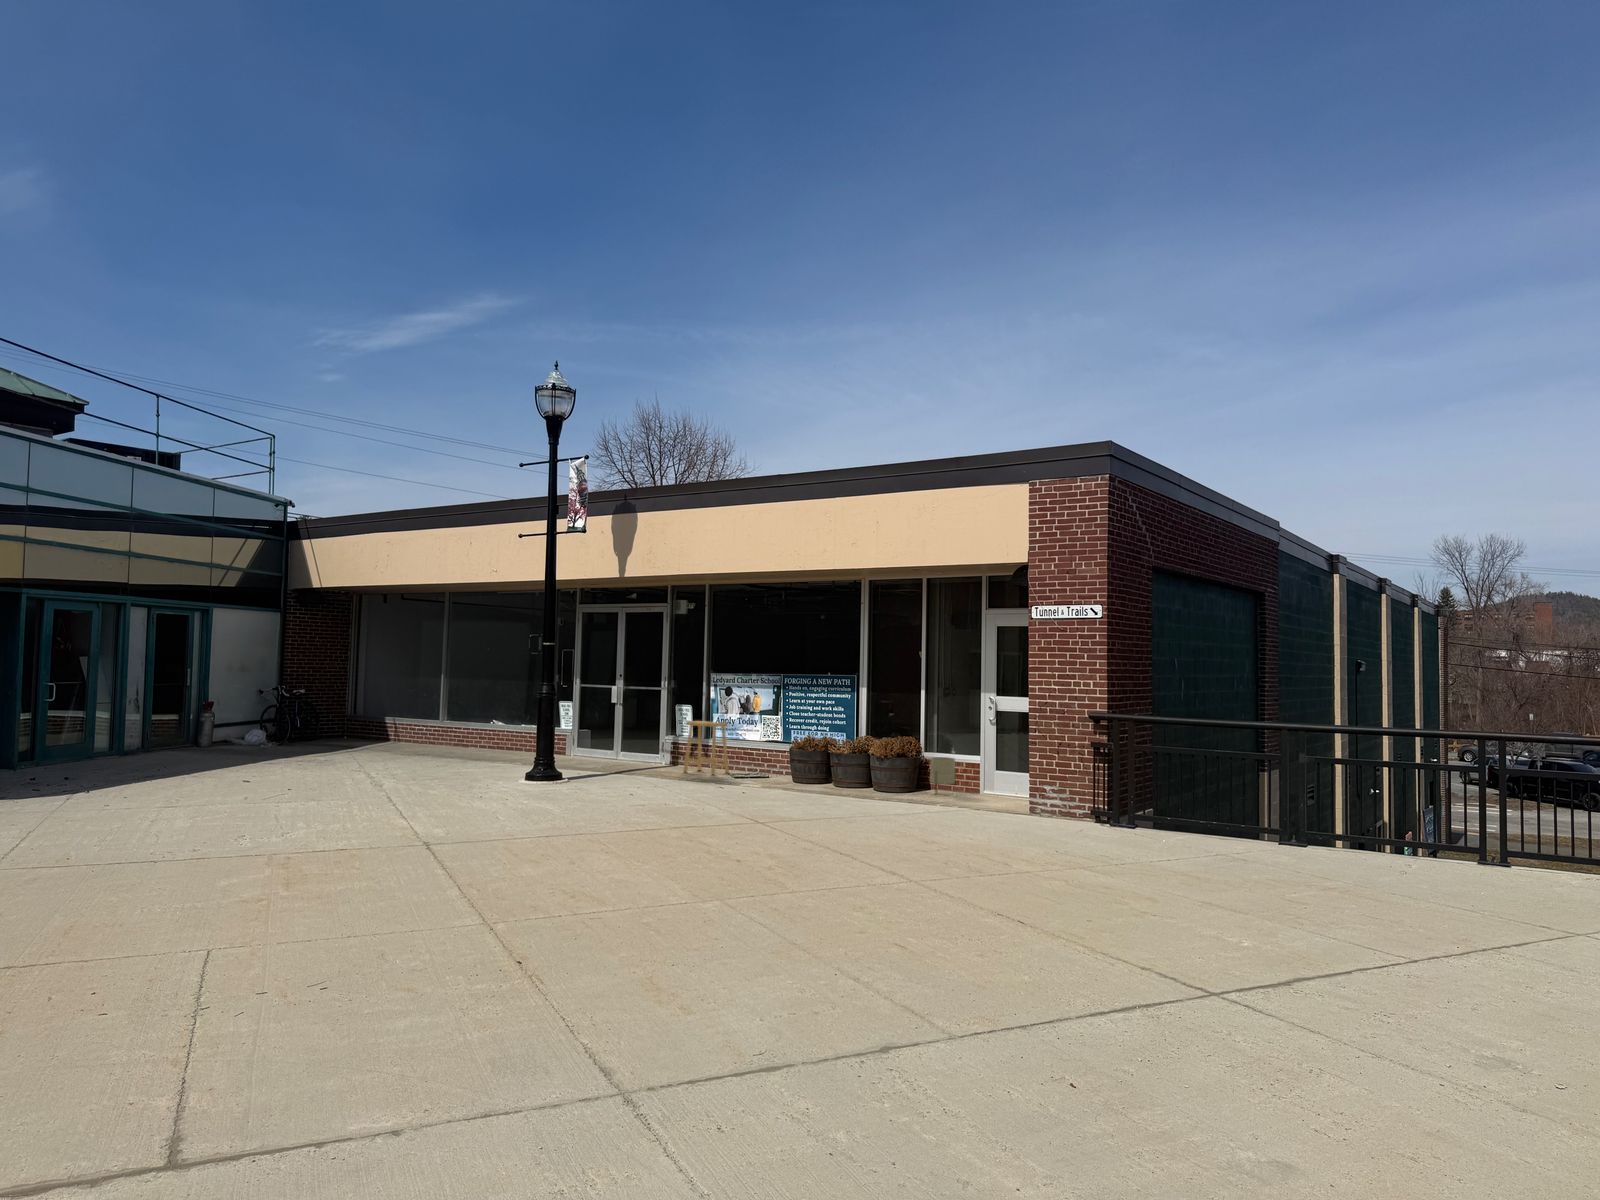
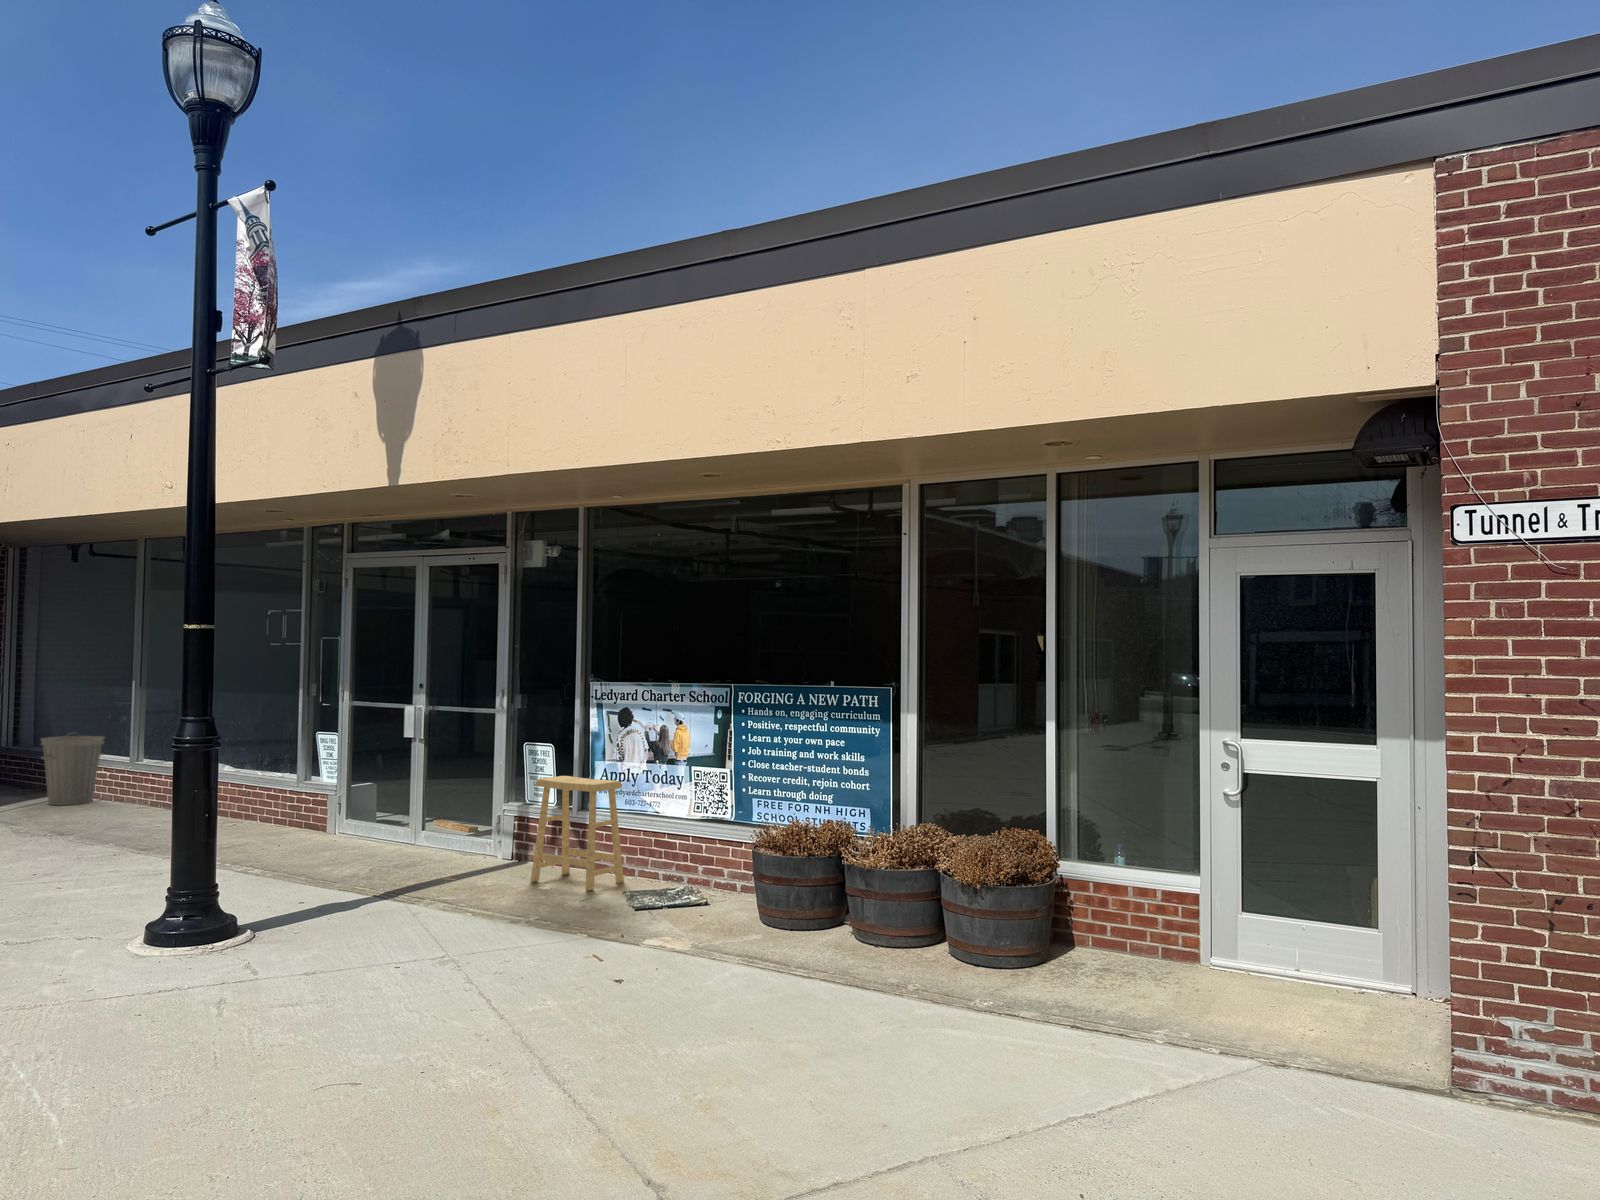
trash can: none [392,705,426,746] -> present [41,734,104,805]
planter: present [930,757,956,792] -> none [1092,880,1152,979]

